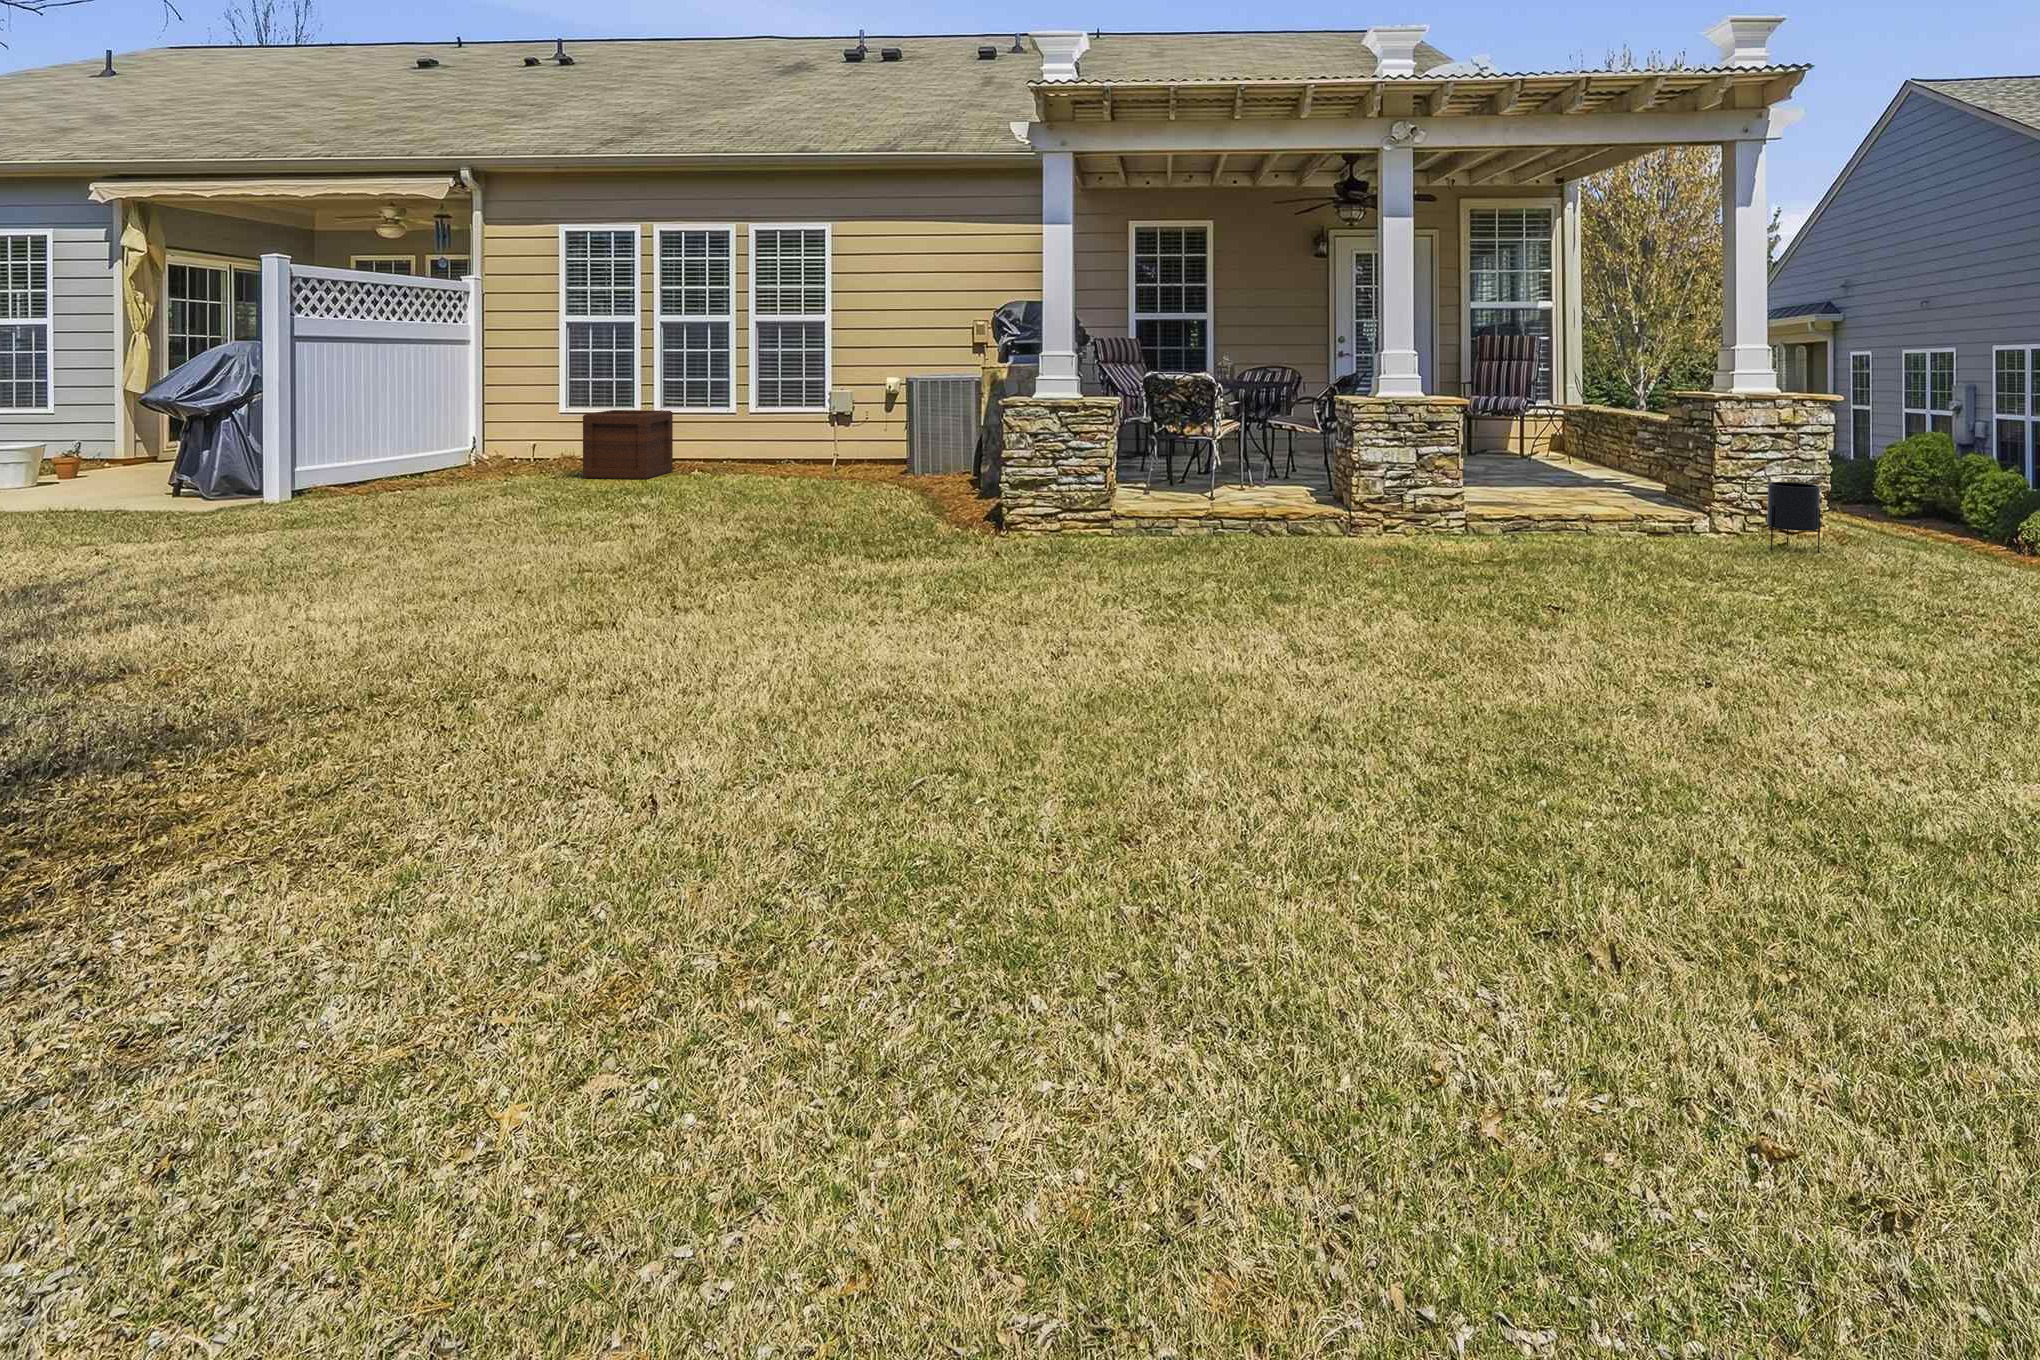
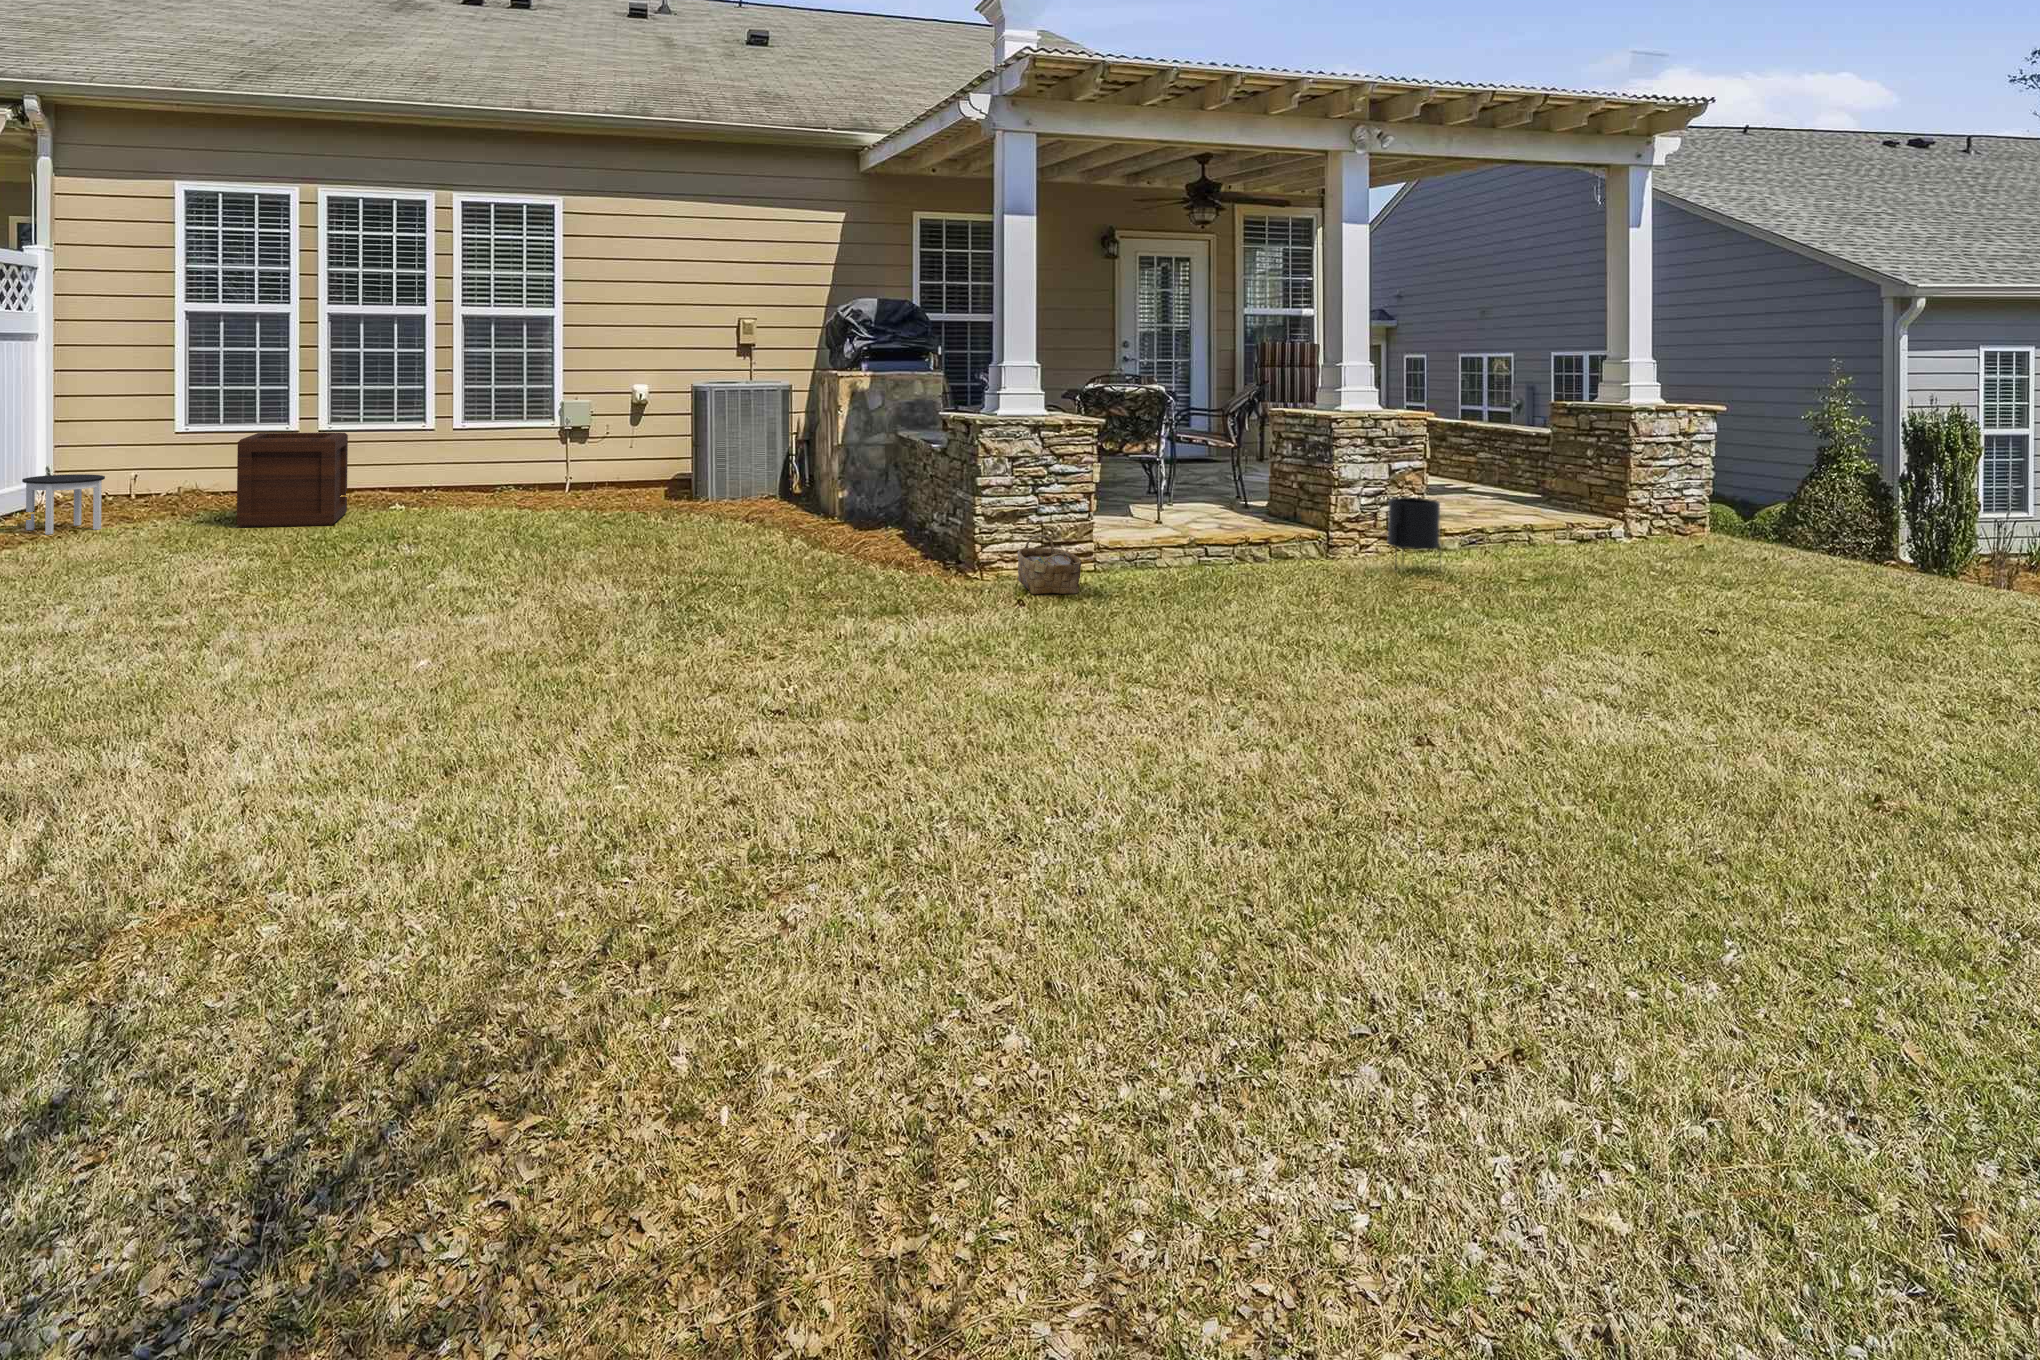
round table: none [453,438,507,479] -> present [22,474,105,534]
planter: present [1767,482,1820,553] -> present [1388,498,1440,551]
woven basket: none [1024,501,1076,551] -> present [1018,535,1081,594]

